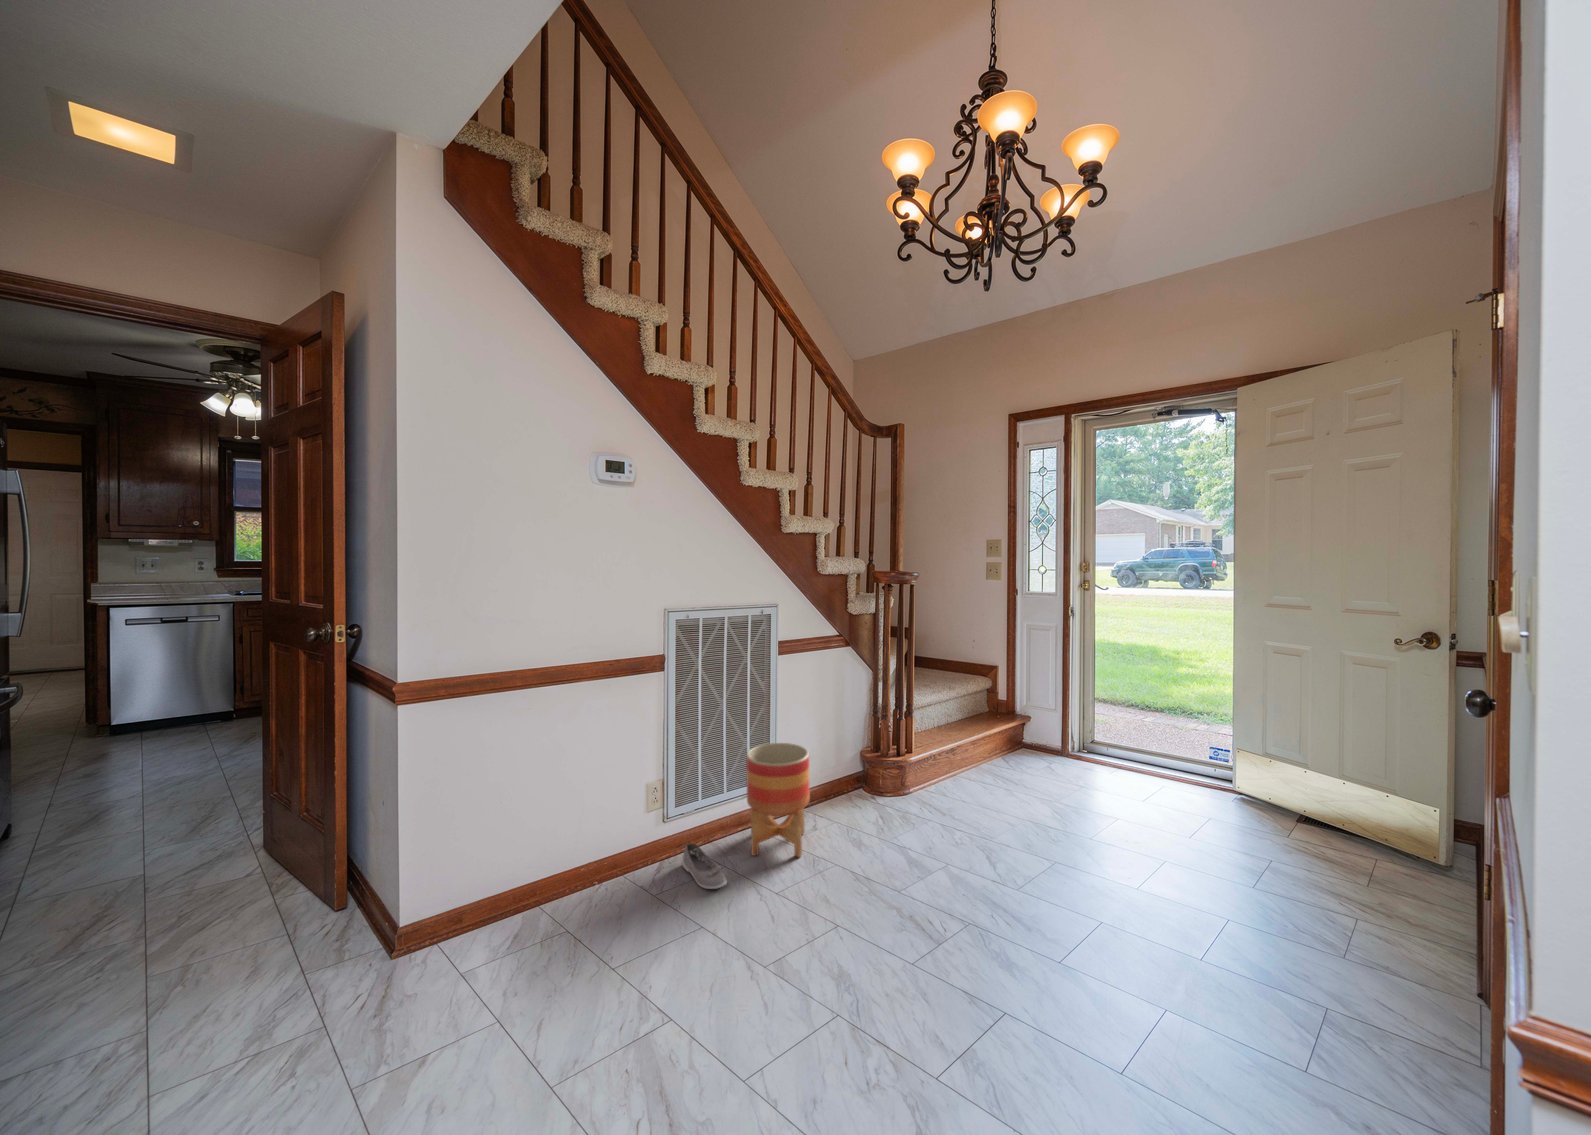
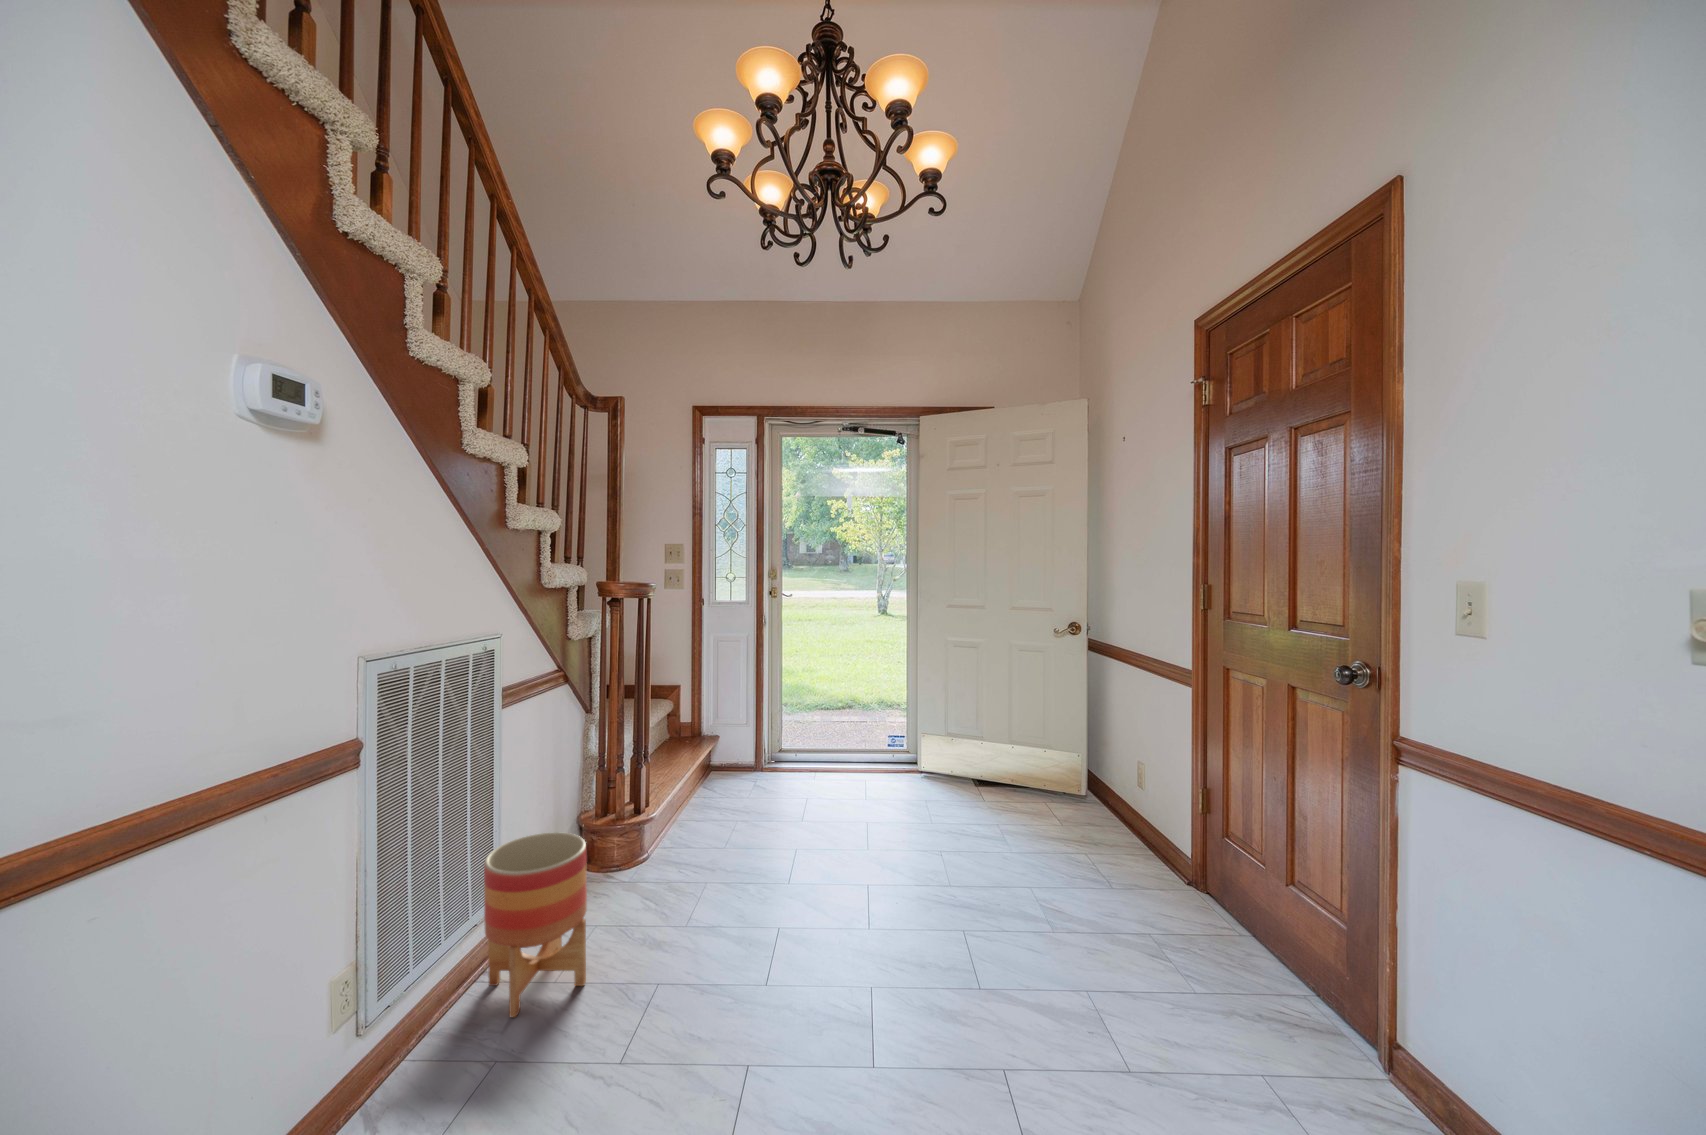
shoe: present [682,843,727,889] -> none [400,1045,517,1101]

